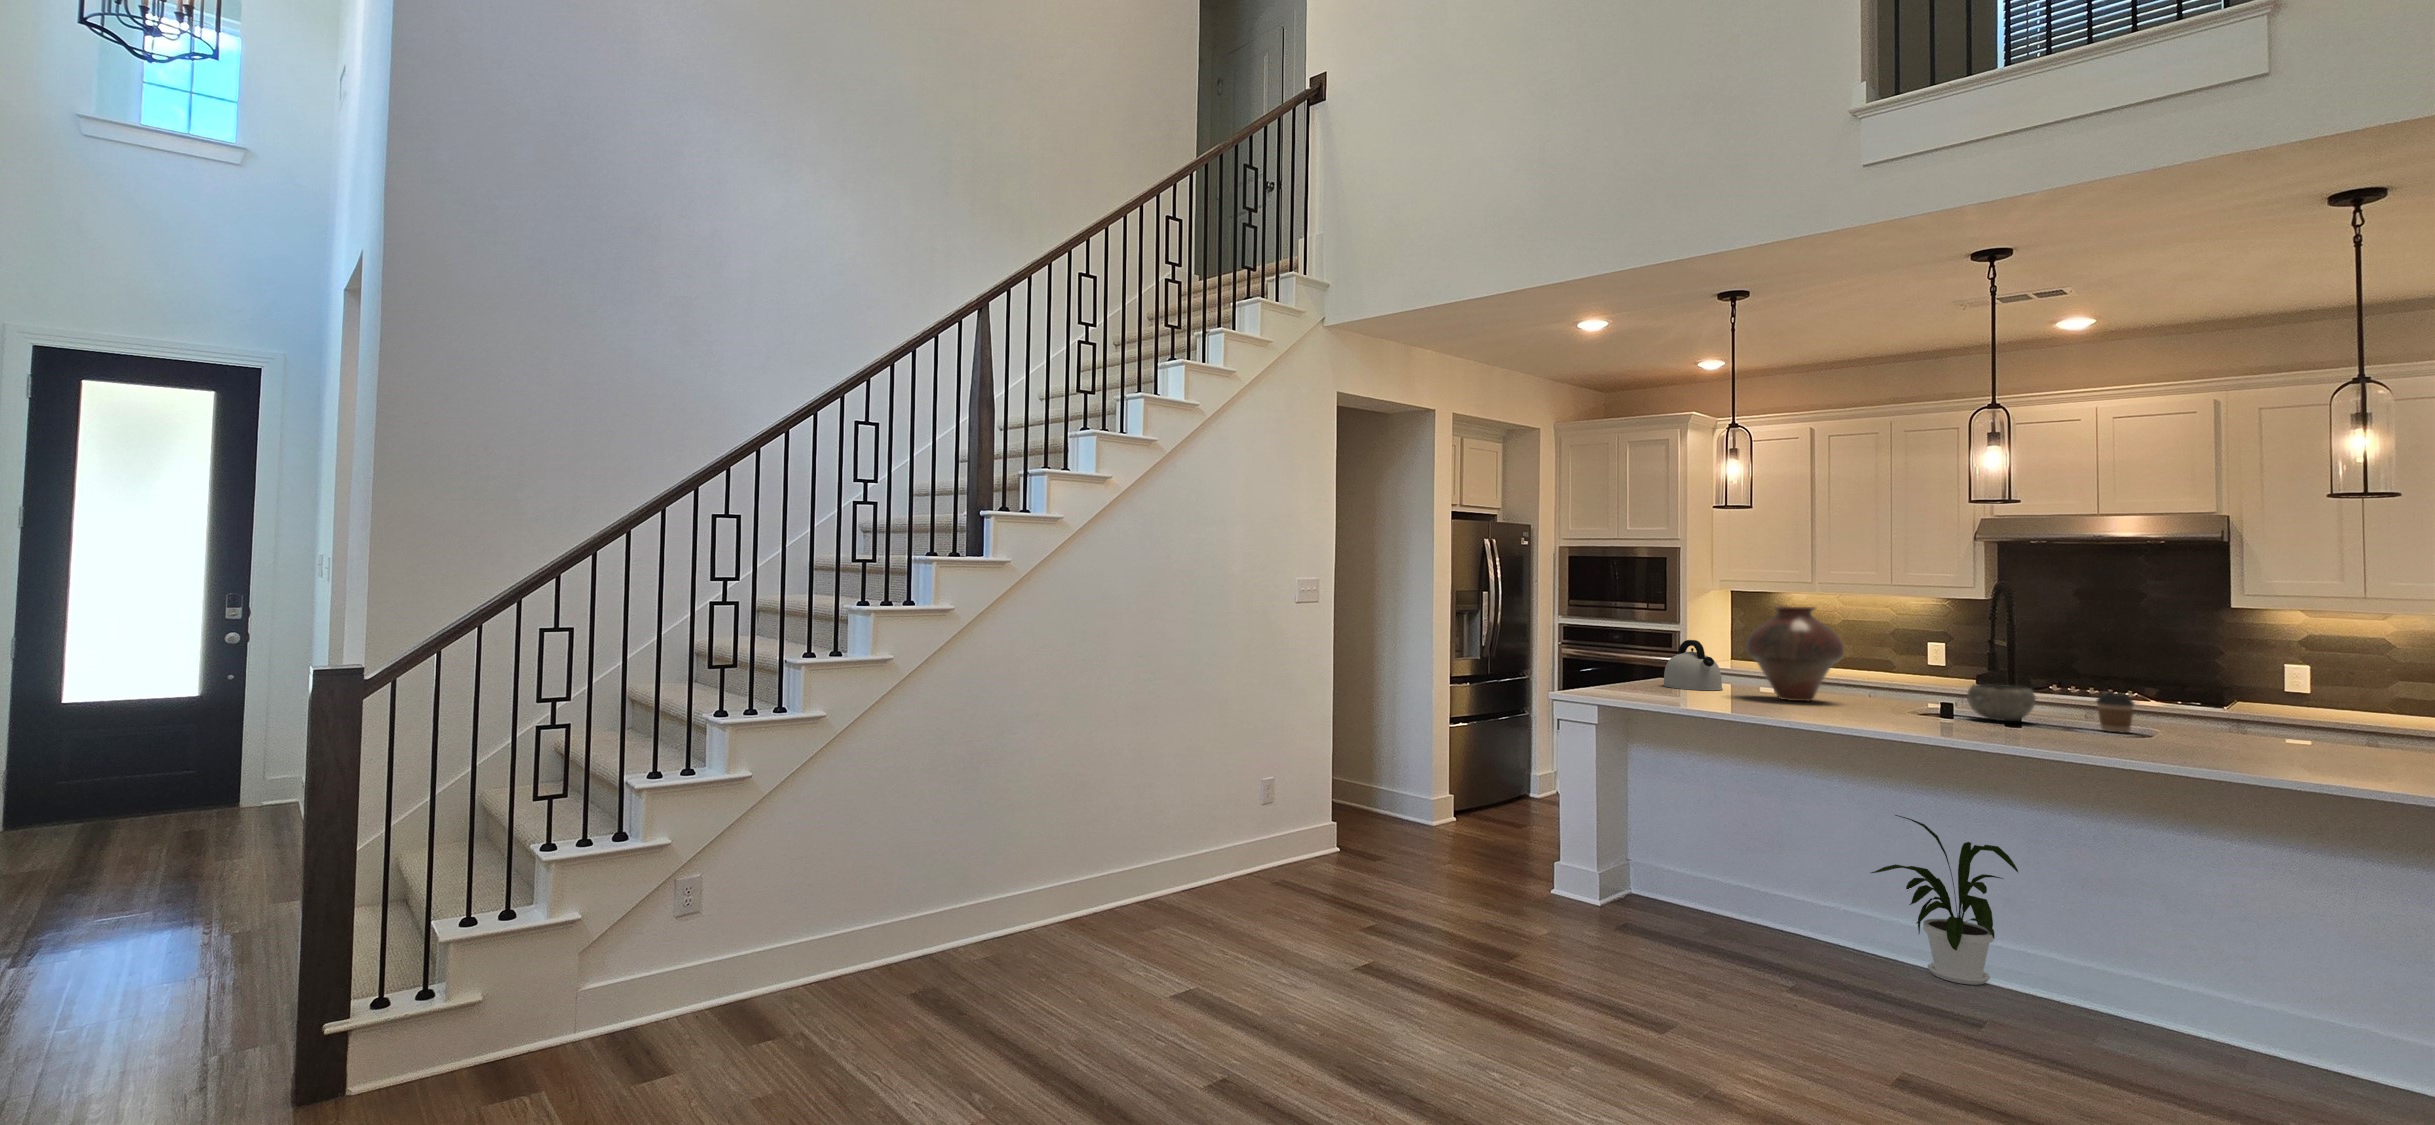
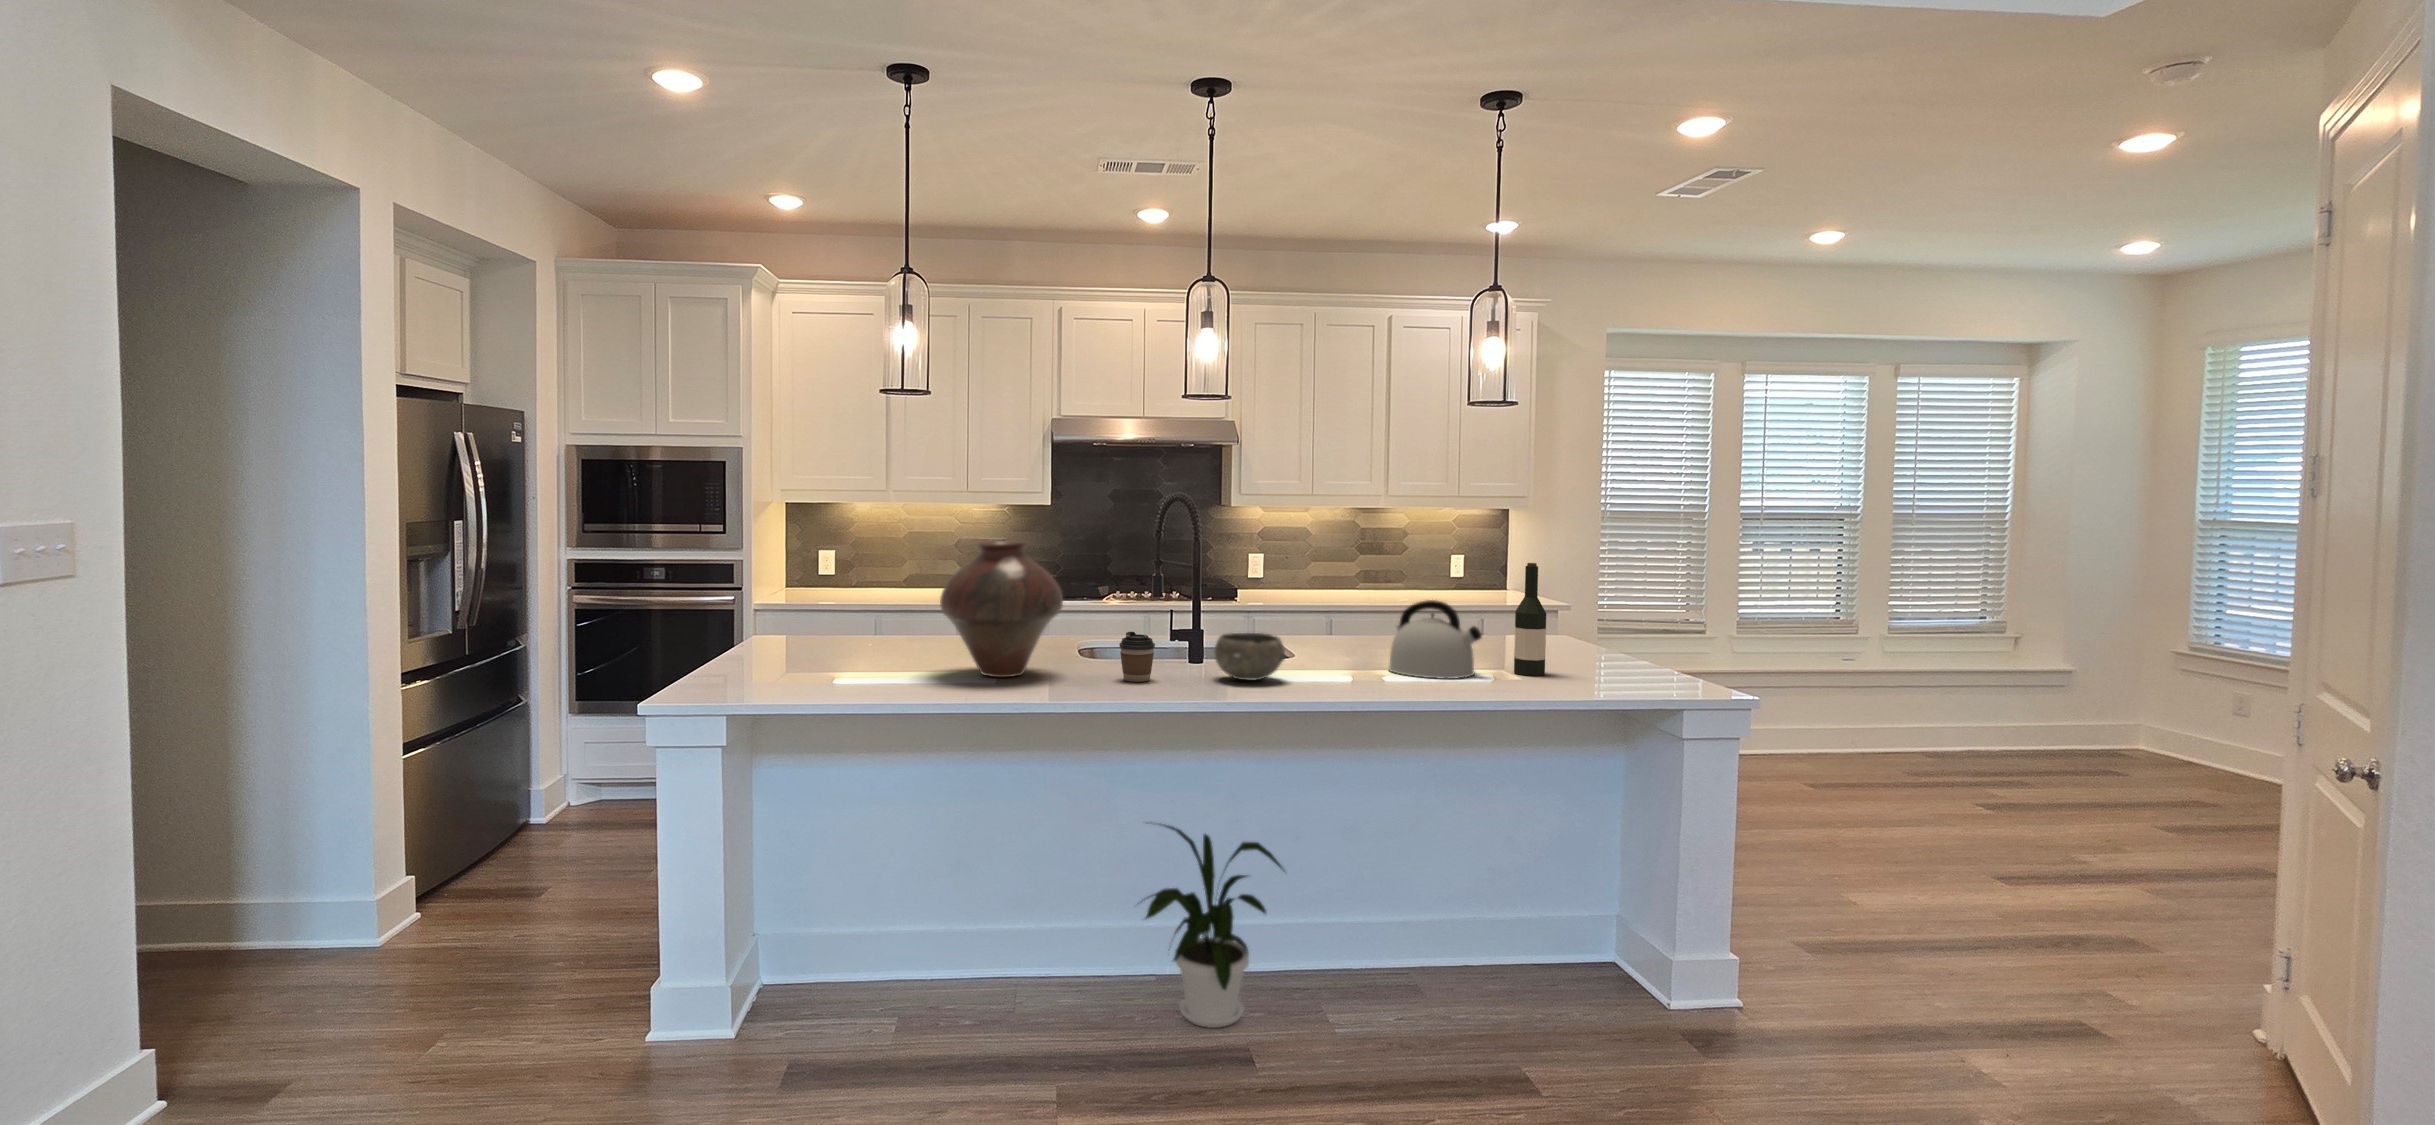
kettle: present [1663,640,1723,690] -> present [1389,600,1482,679]
wine bottle: none [2332,643,2377,752] -> present [1514,563,1546,676]
coffee cup: present [2096,691,2134,733] -> present [1119,632,1155,682]

